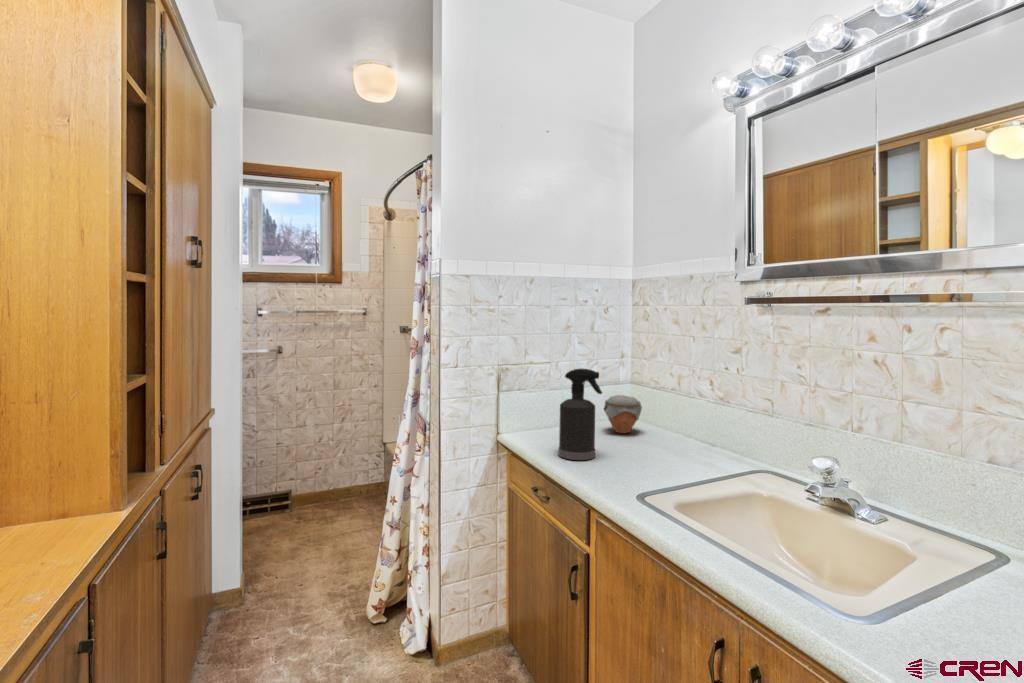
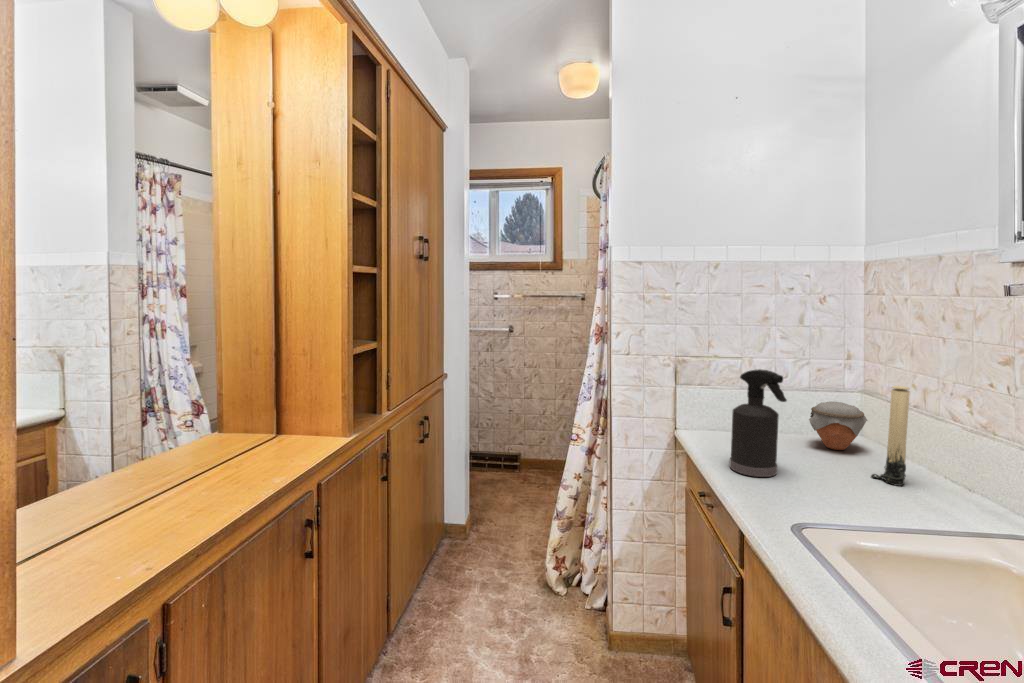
candle: none [655,377,677,452] -> present [871,386,910,486]

